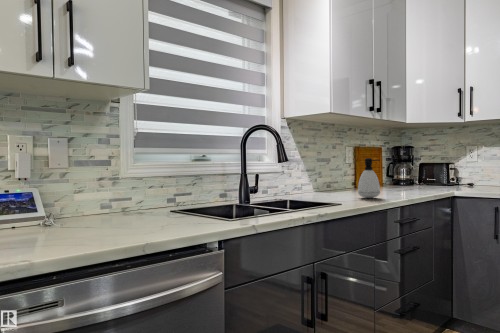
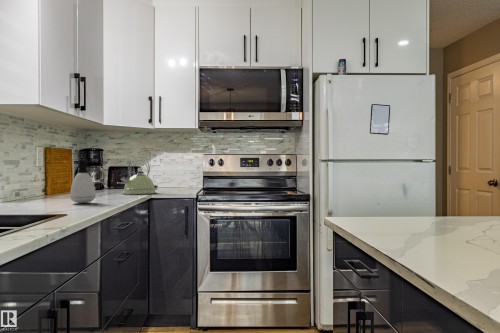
kettle: none [419,153,461,192] -> present [120,157,156,194]

